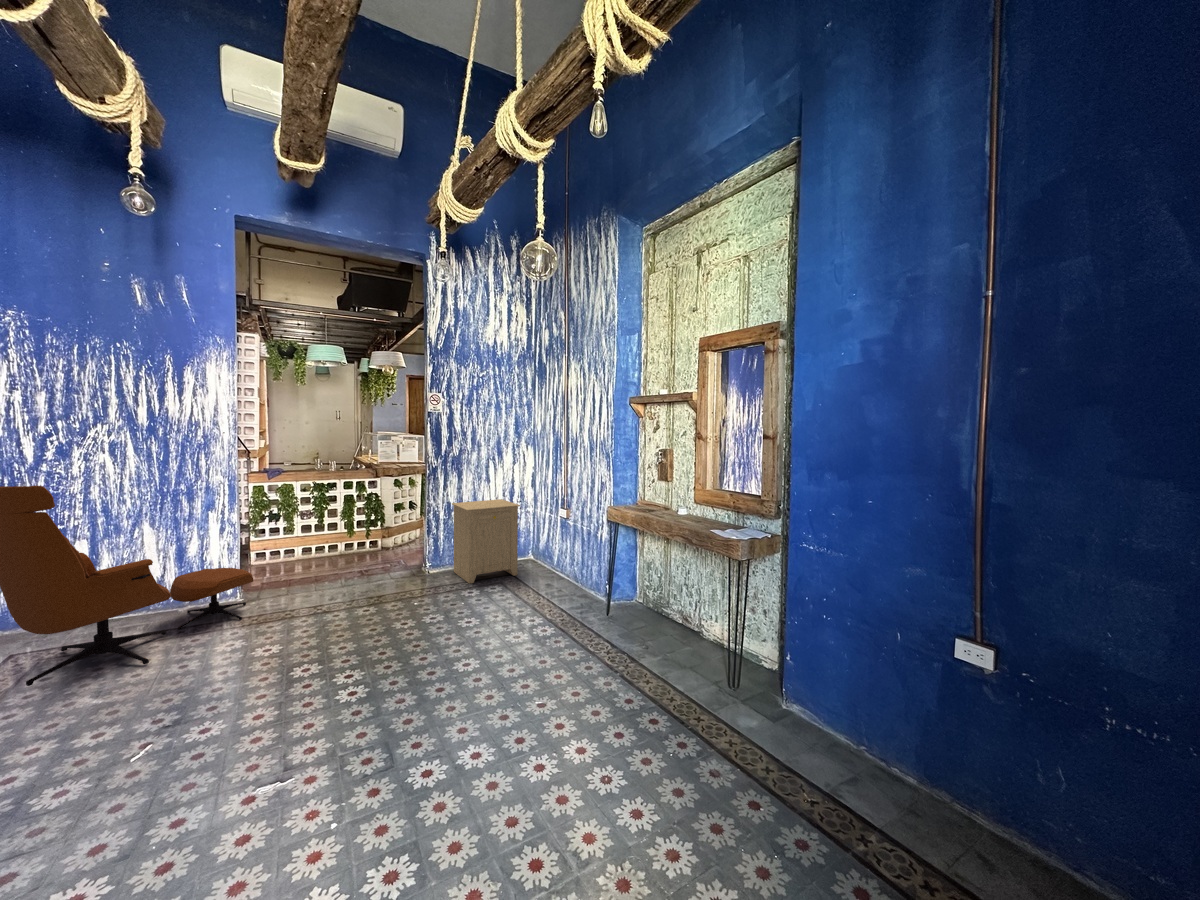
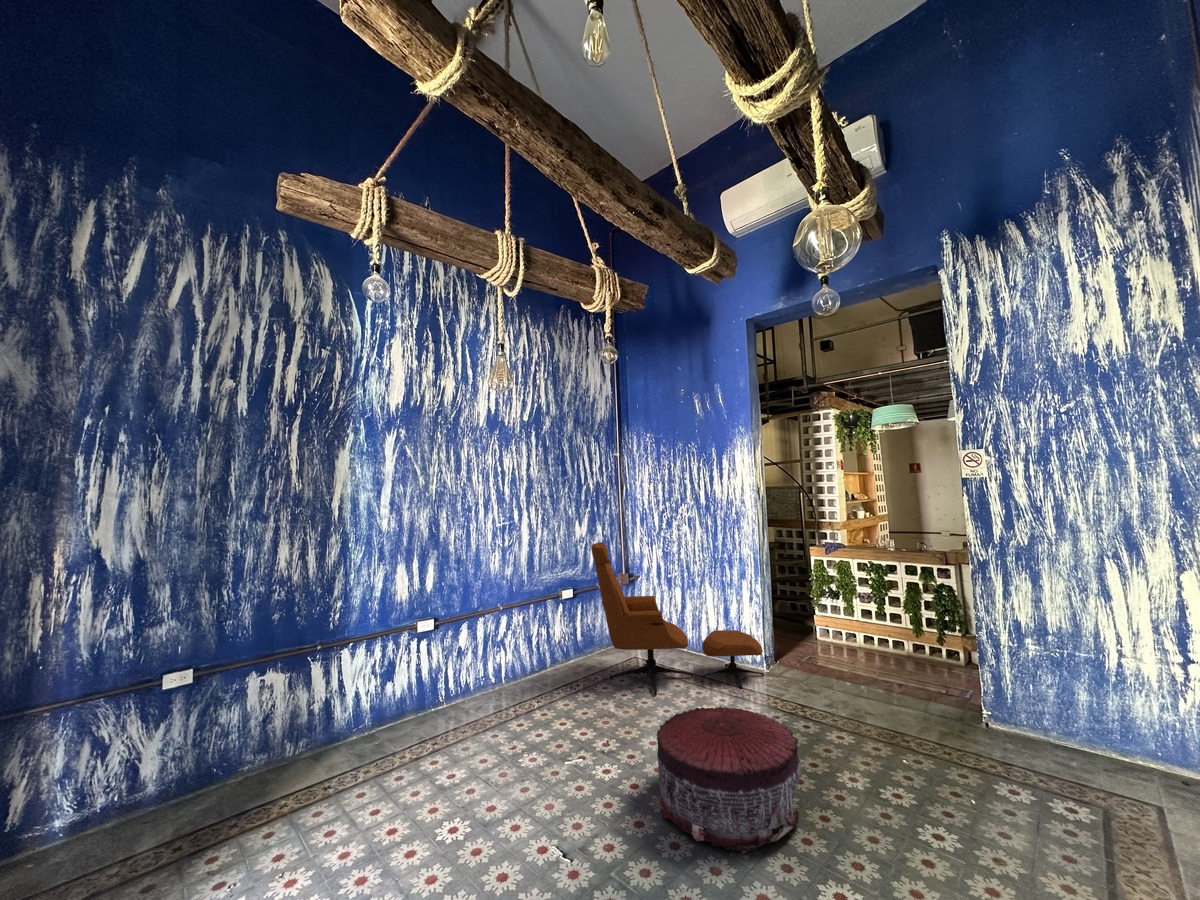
side table: present [452,499,520,584] -> none [1012,623,1172,815]
pouf: none [286,596,422,704] -> present [657,706,801,854]

